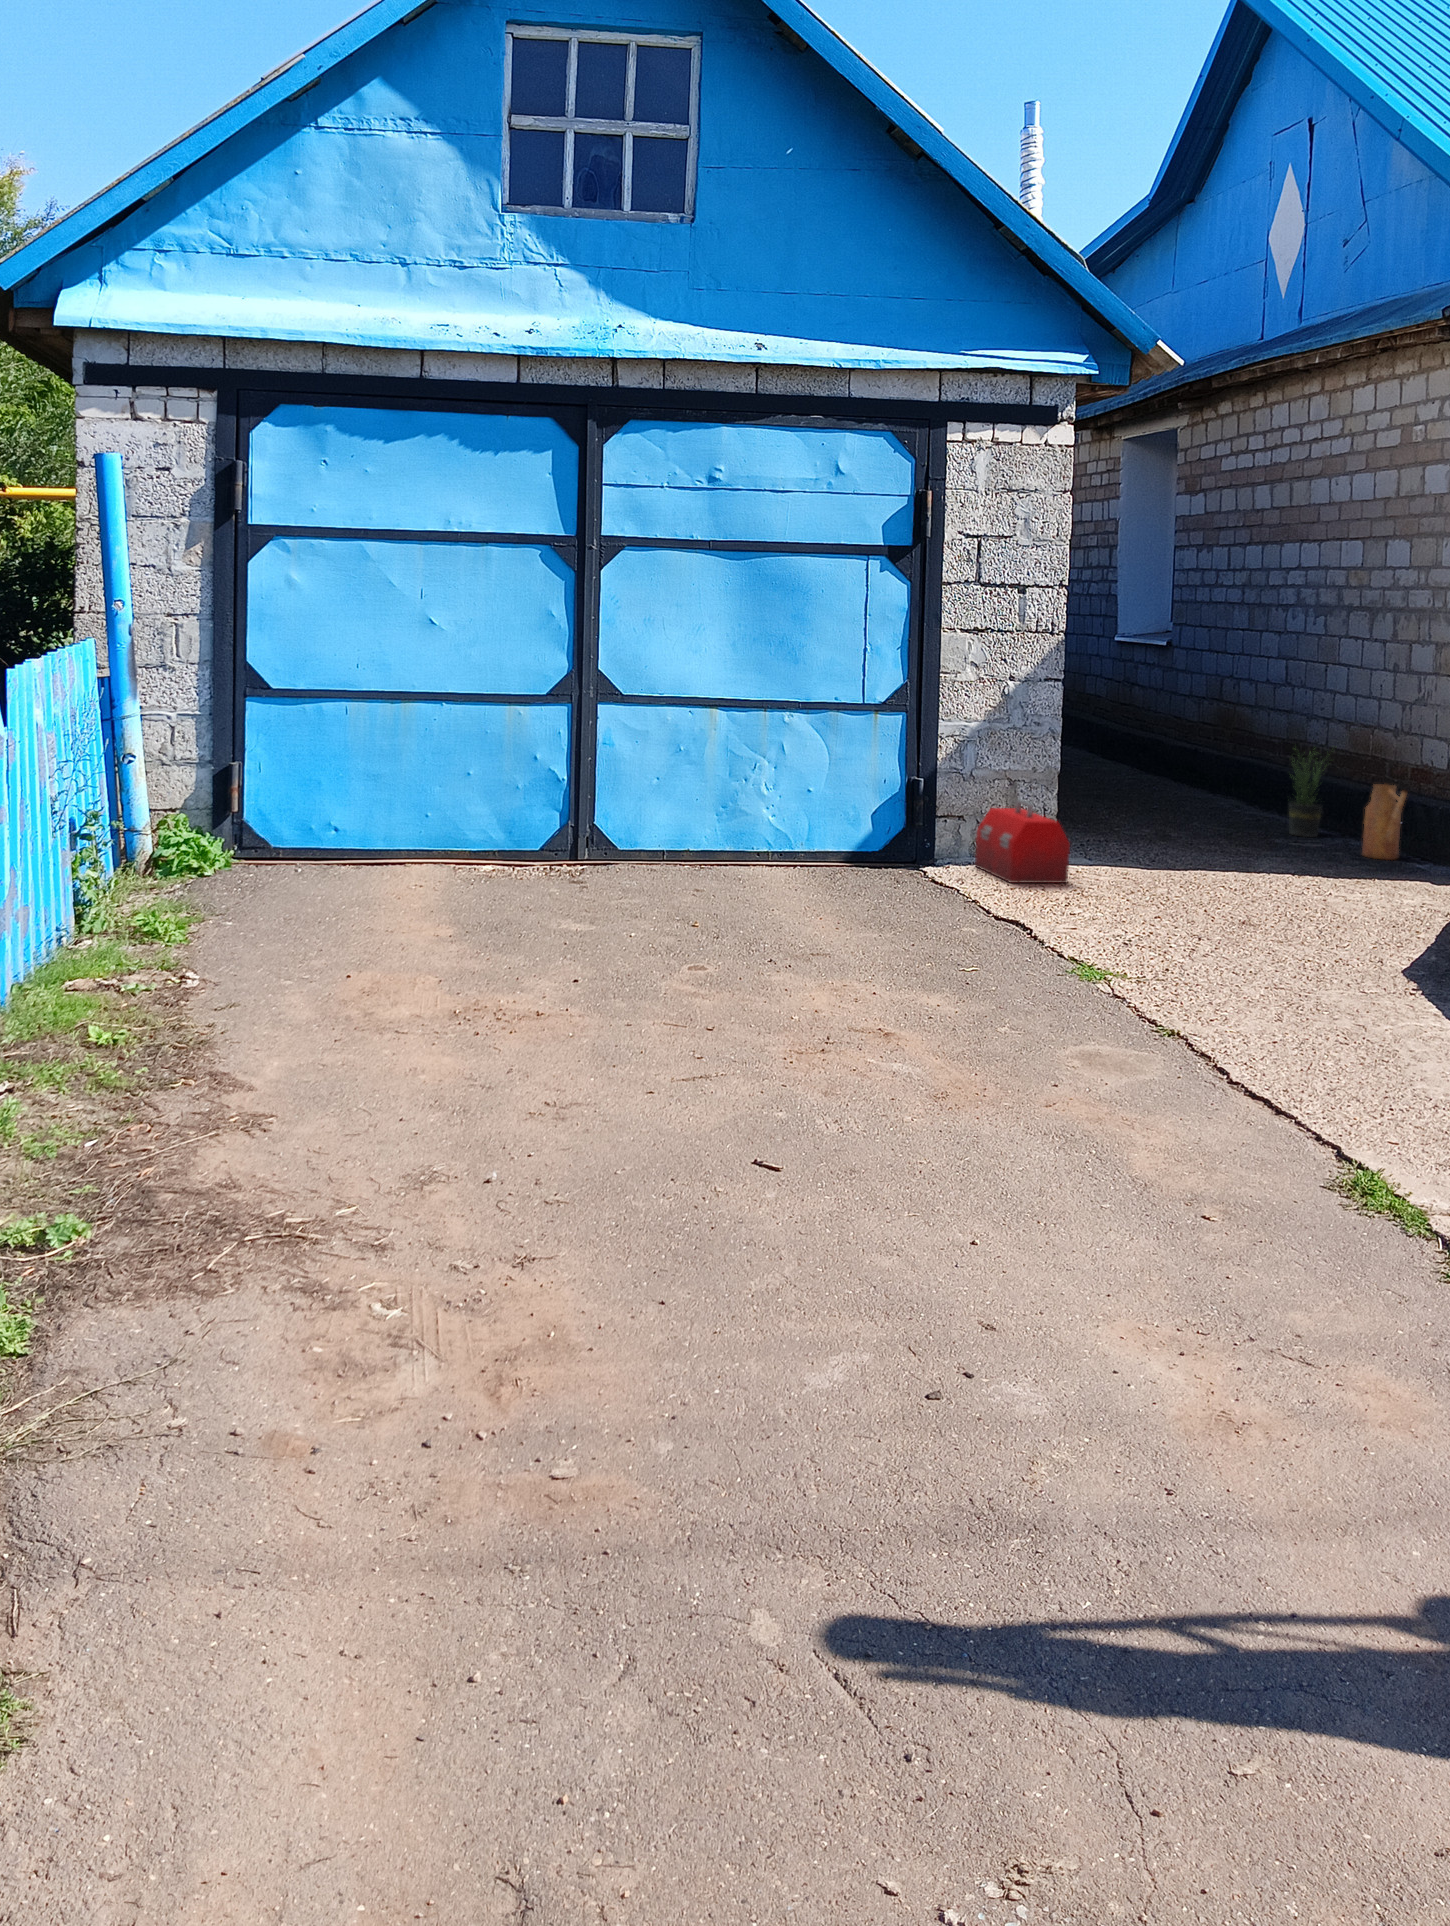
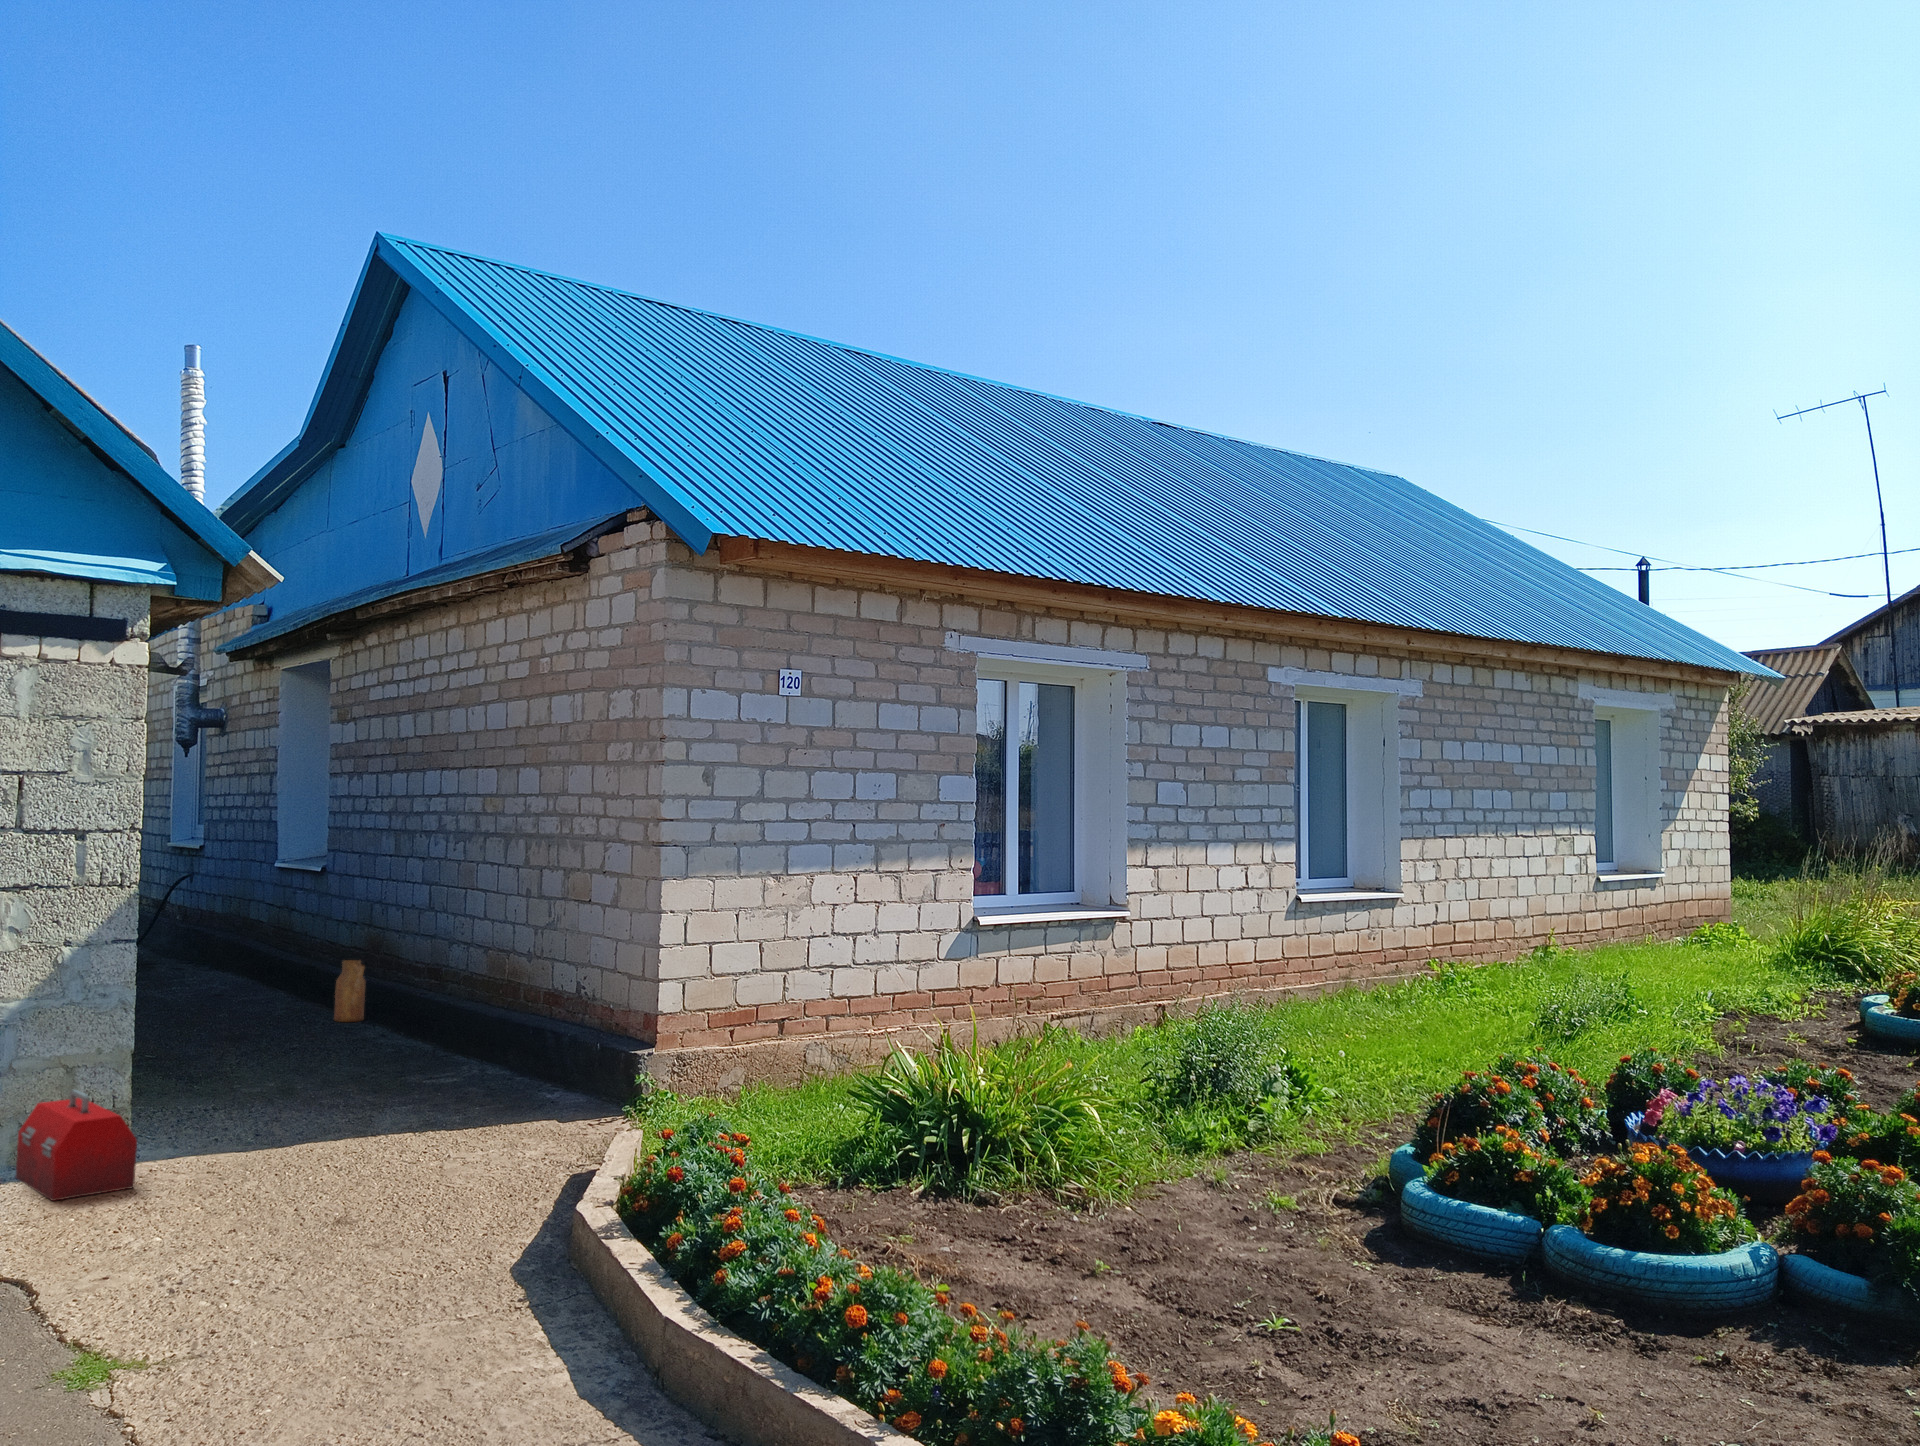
potted plant: present [1289,748,1327,837] -> none [422,972,476,1070]
watering can: present [1362,784,1407,860] -> present [334,960,366,1022]

